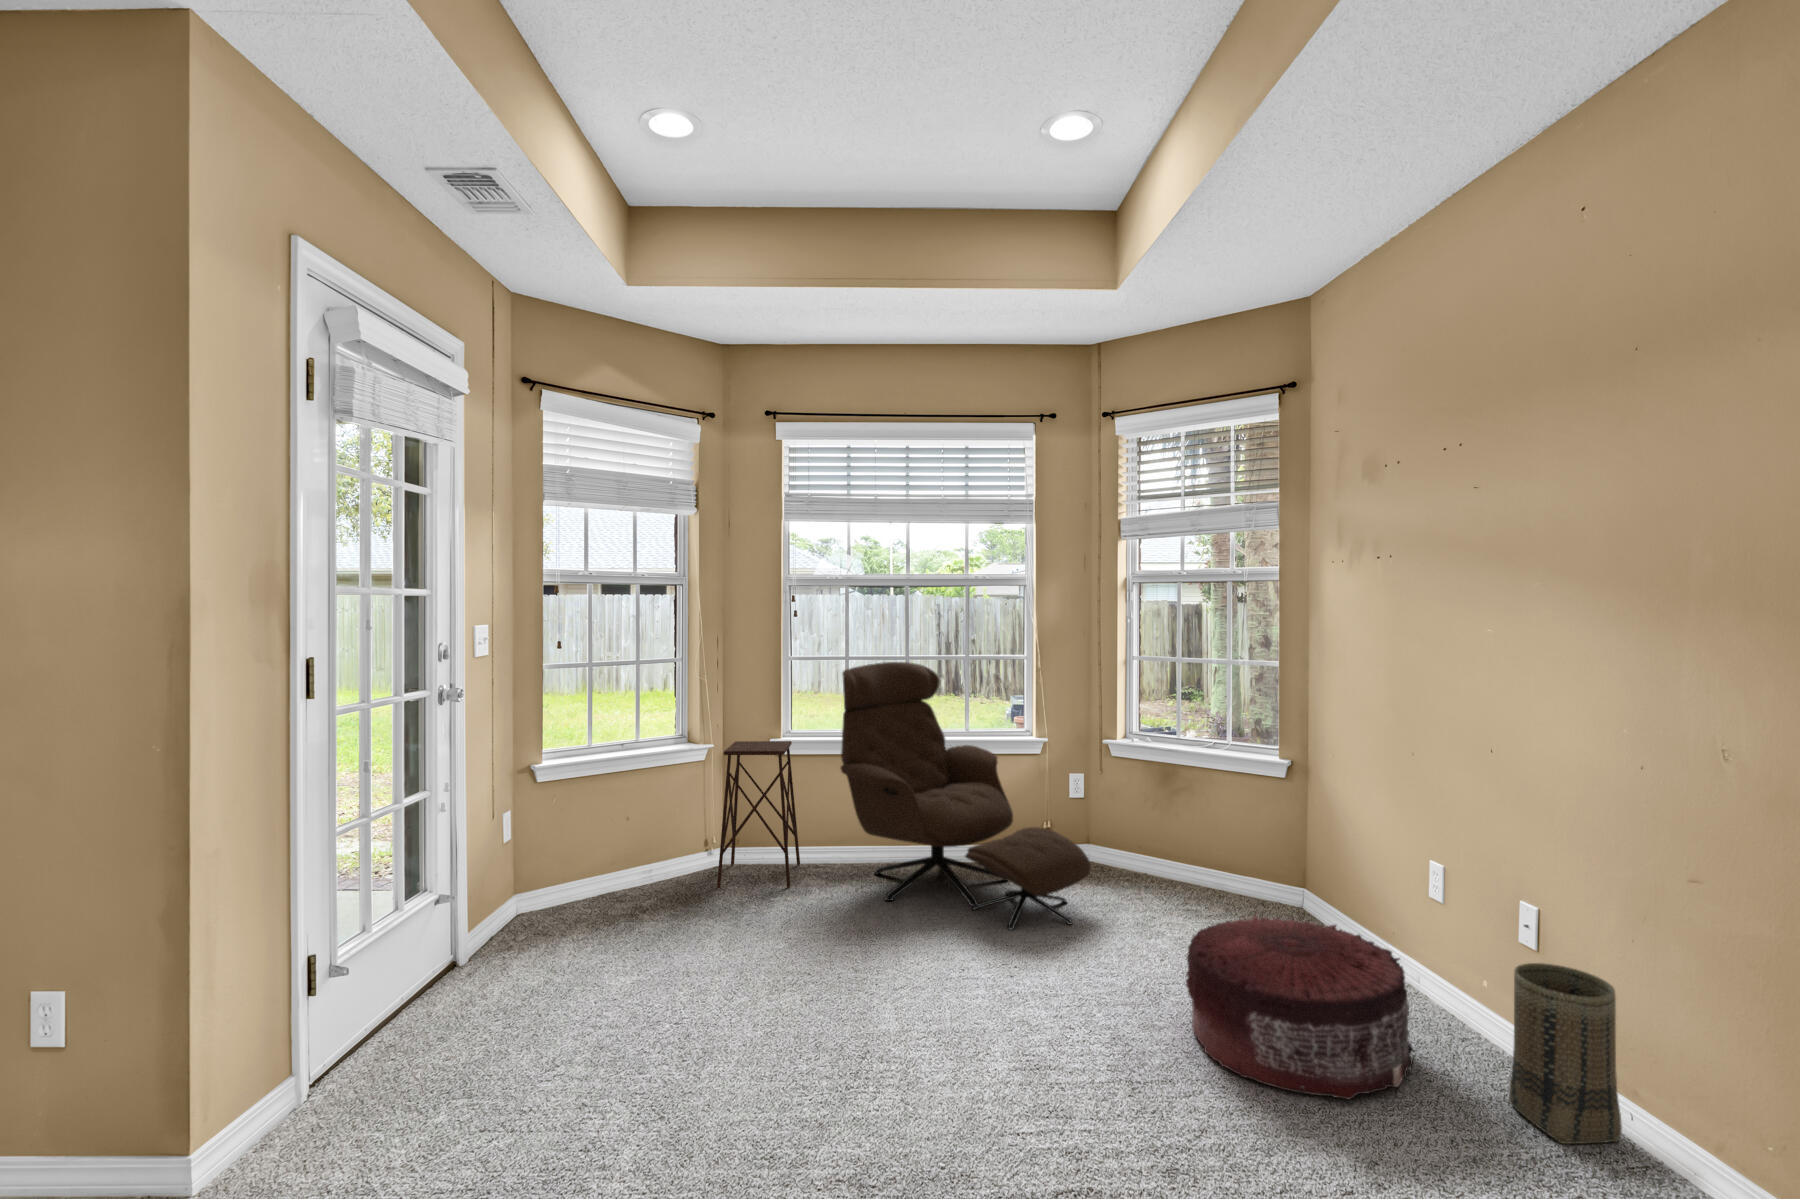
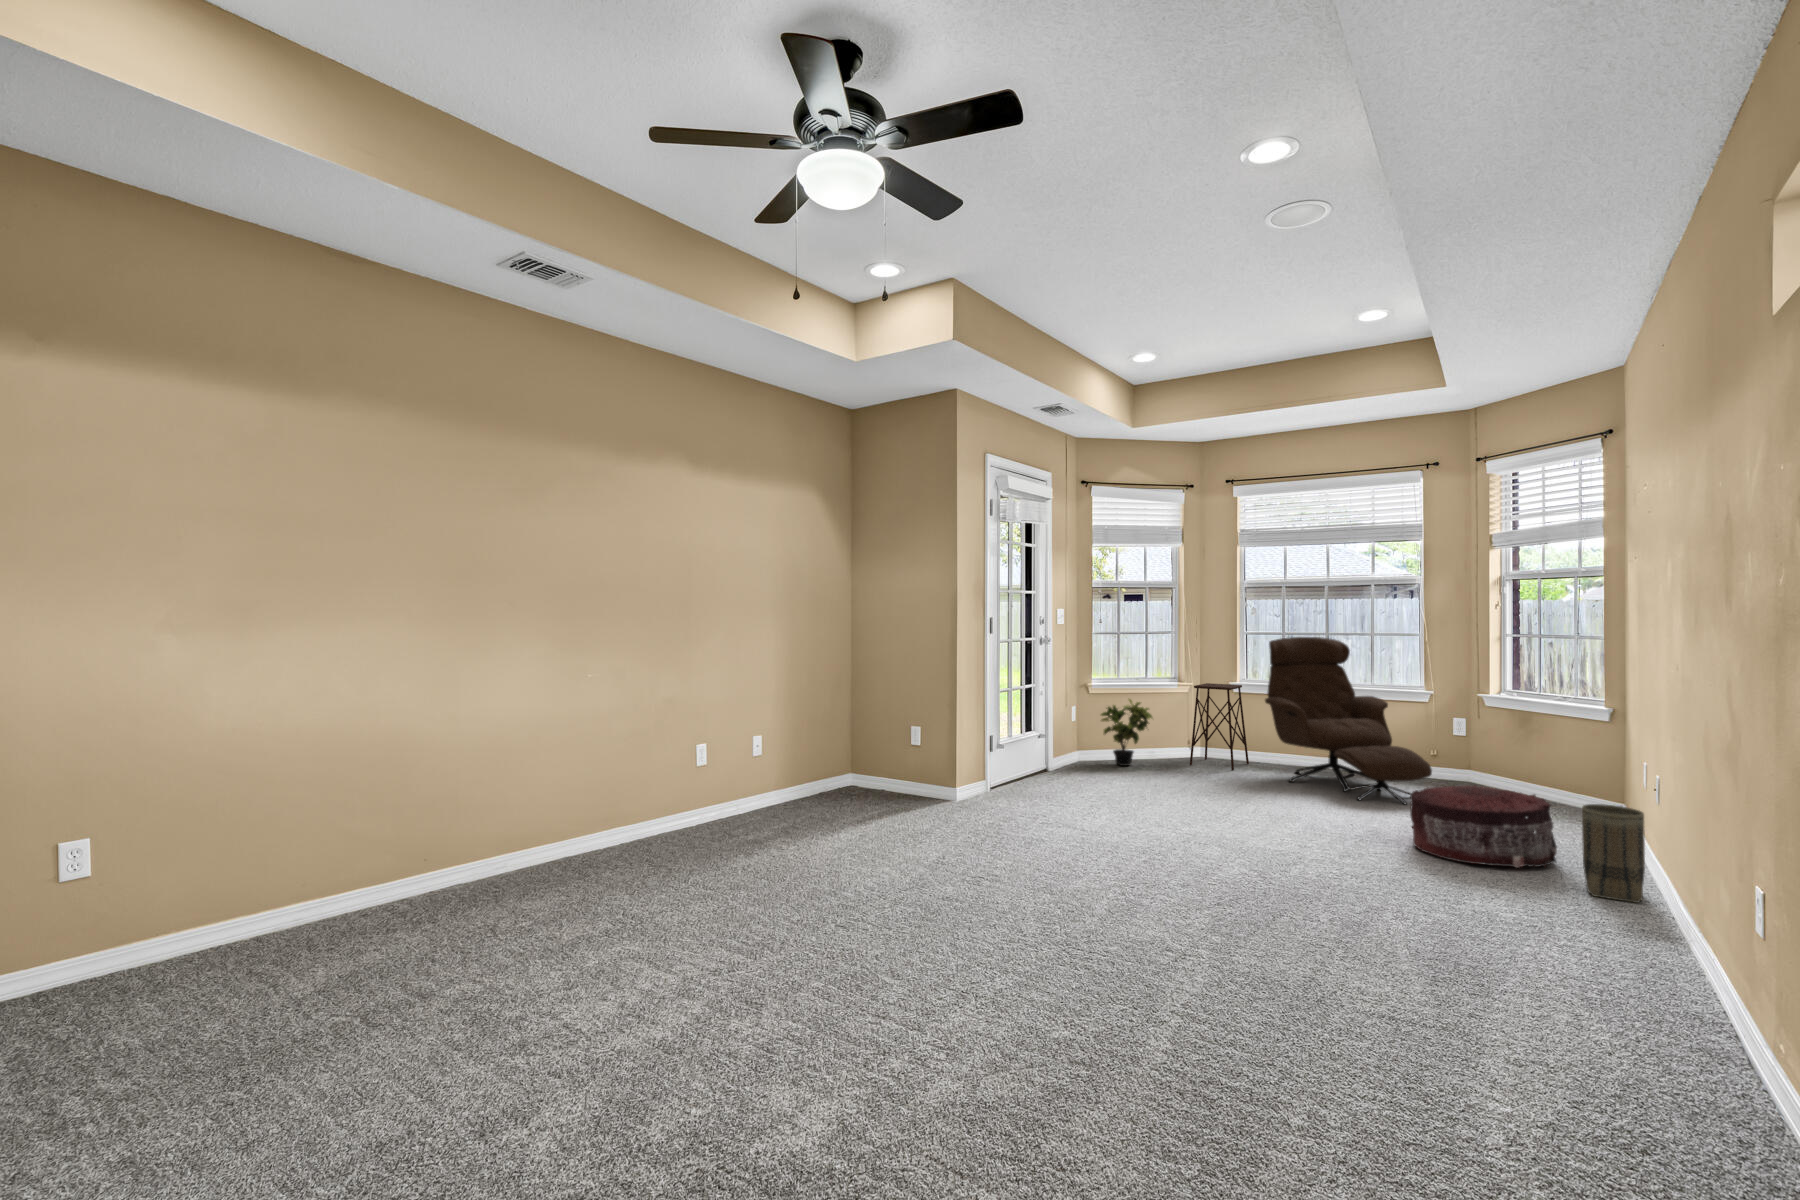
potted plant: none [559,787,661,916] -> present [1101,699,1152,766]

